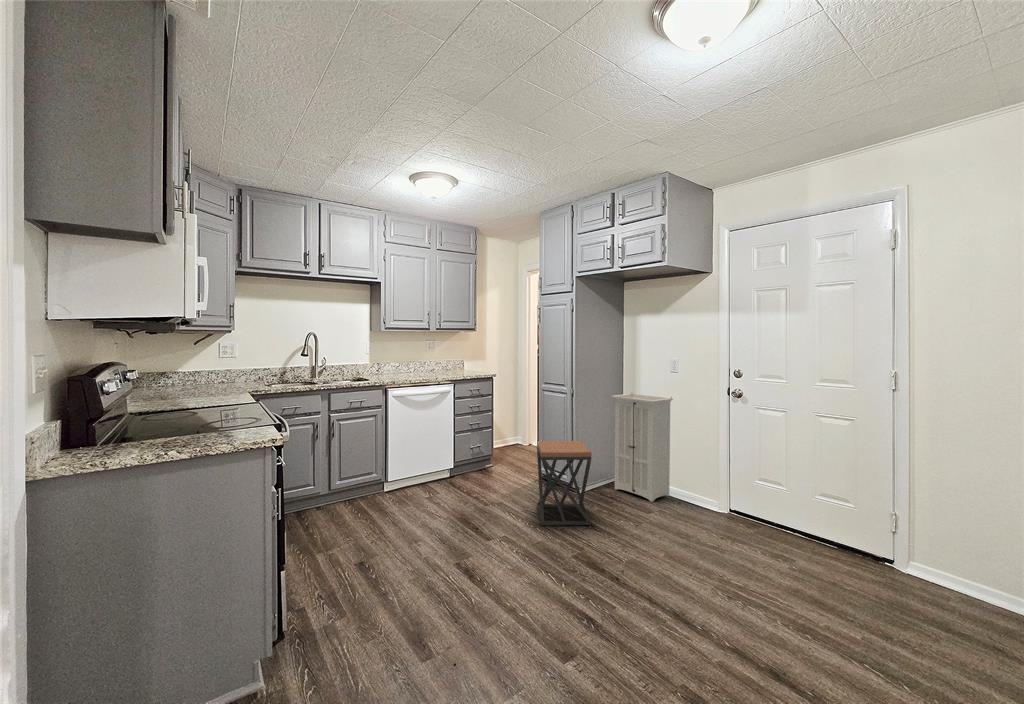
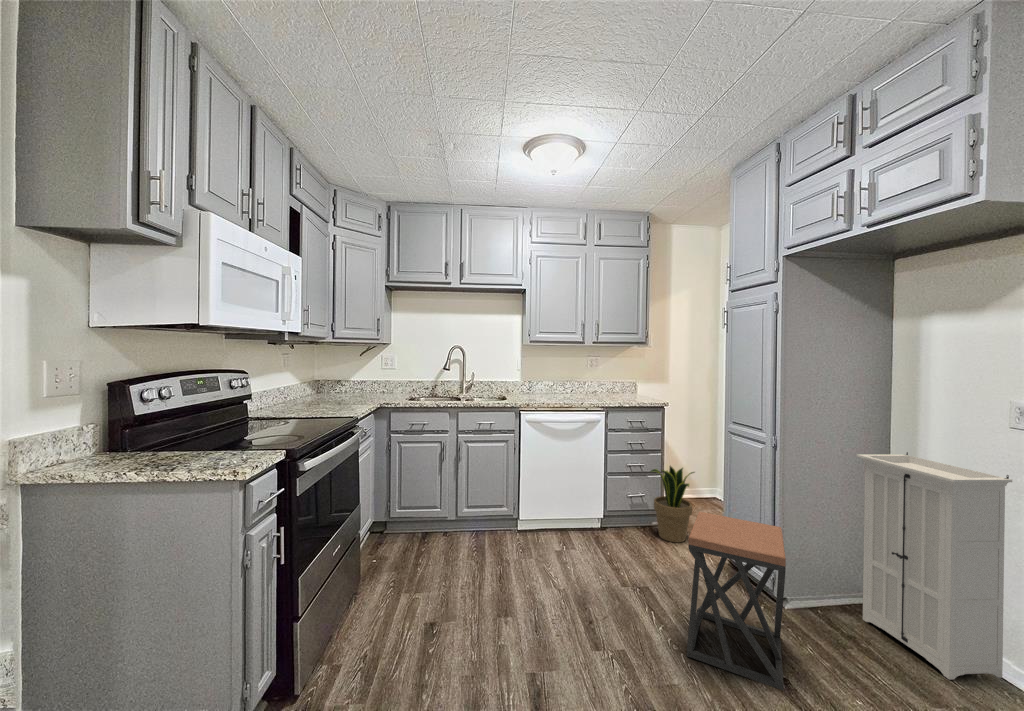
potted plant: none [486,420,517,476] -> present [650,466,694,542]

